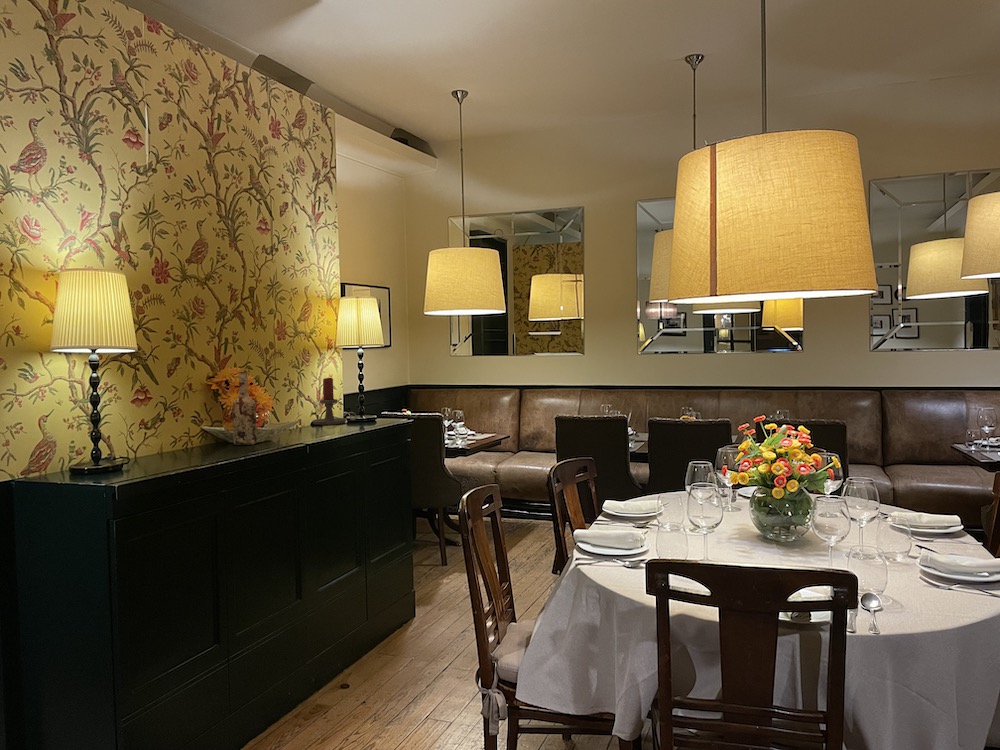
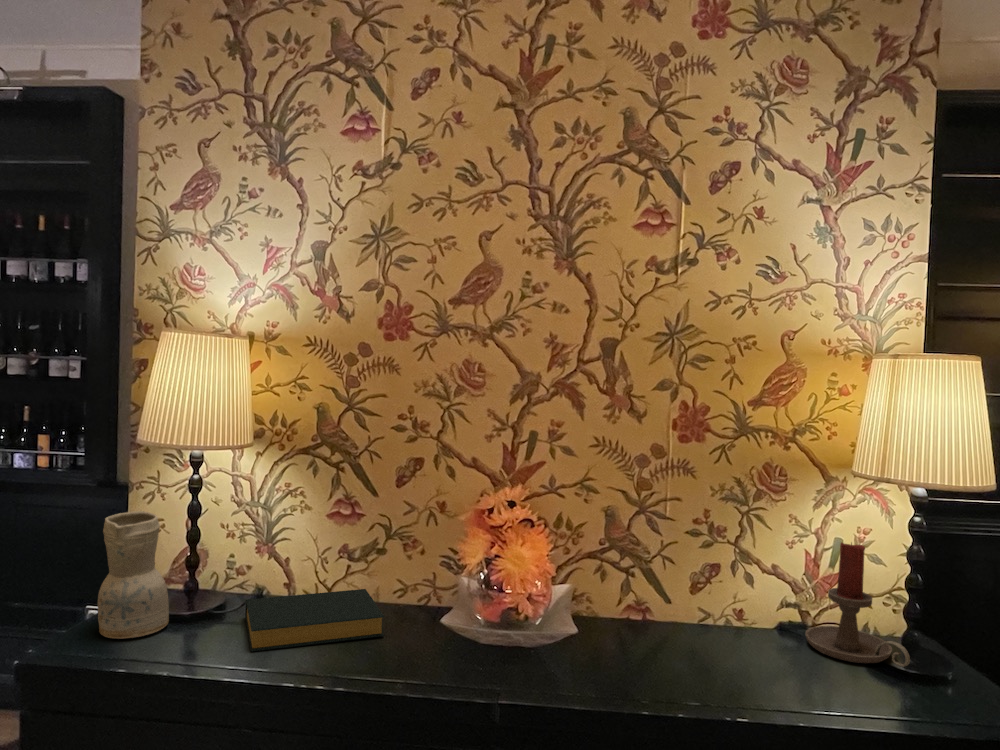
wine bottle: present [232,372,257,445] -> none [441,503,485,646]
ceramic pitcher: none [94,394,155,474] -> present [98,511,169,638]
hardback book: none [150,438,224,462] -> present [245,589,384,652]

